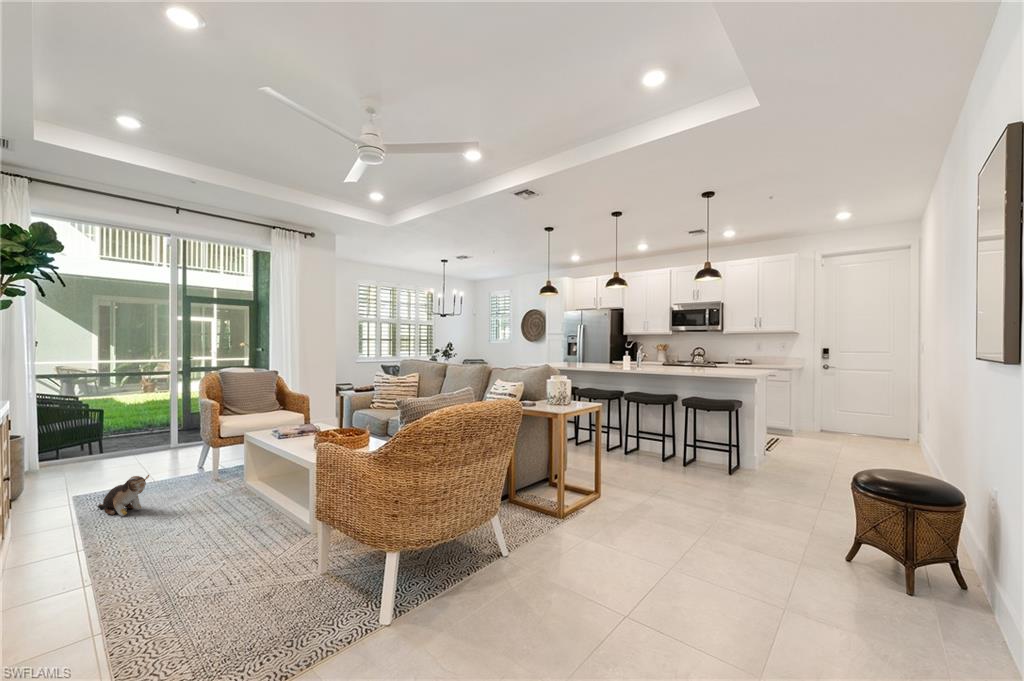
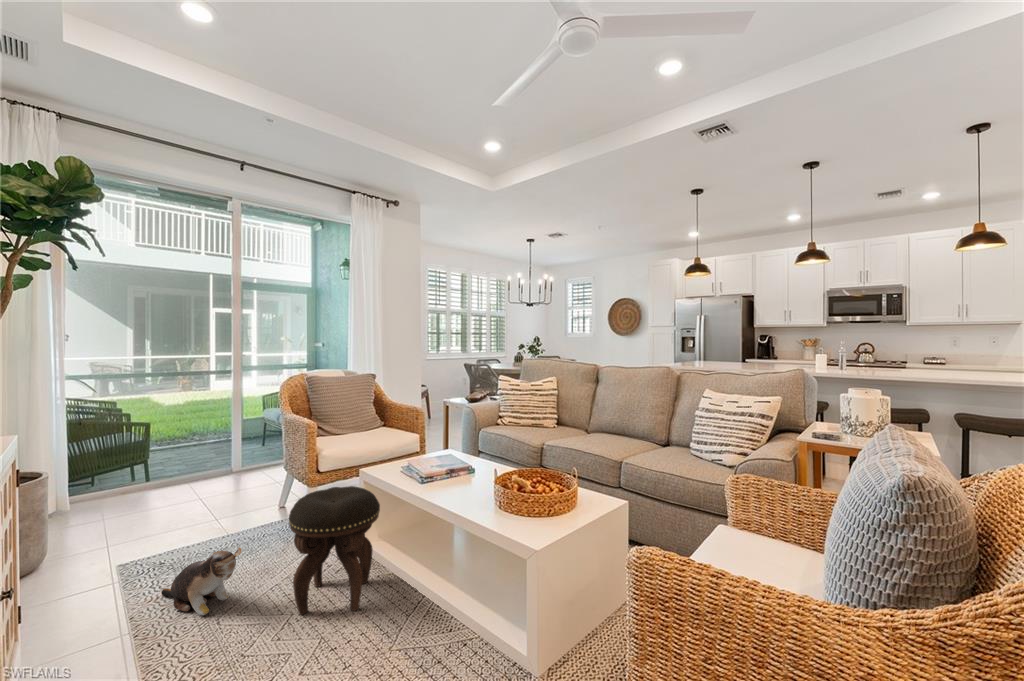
footstool: none [180,439,245,515] -> present [289,486,380,615]

